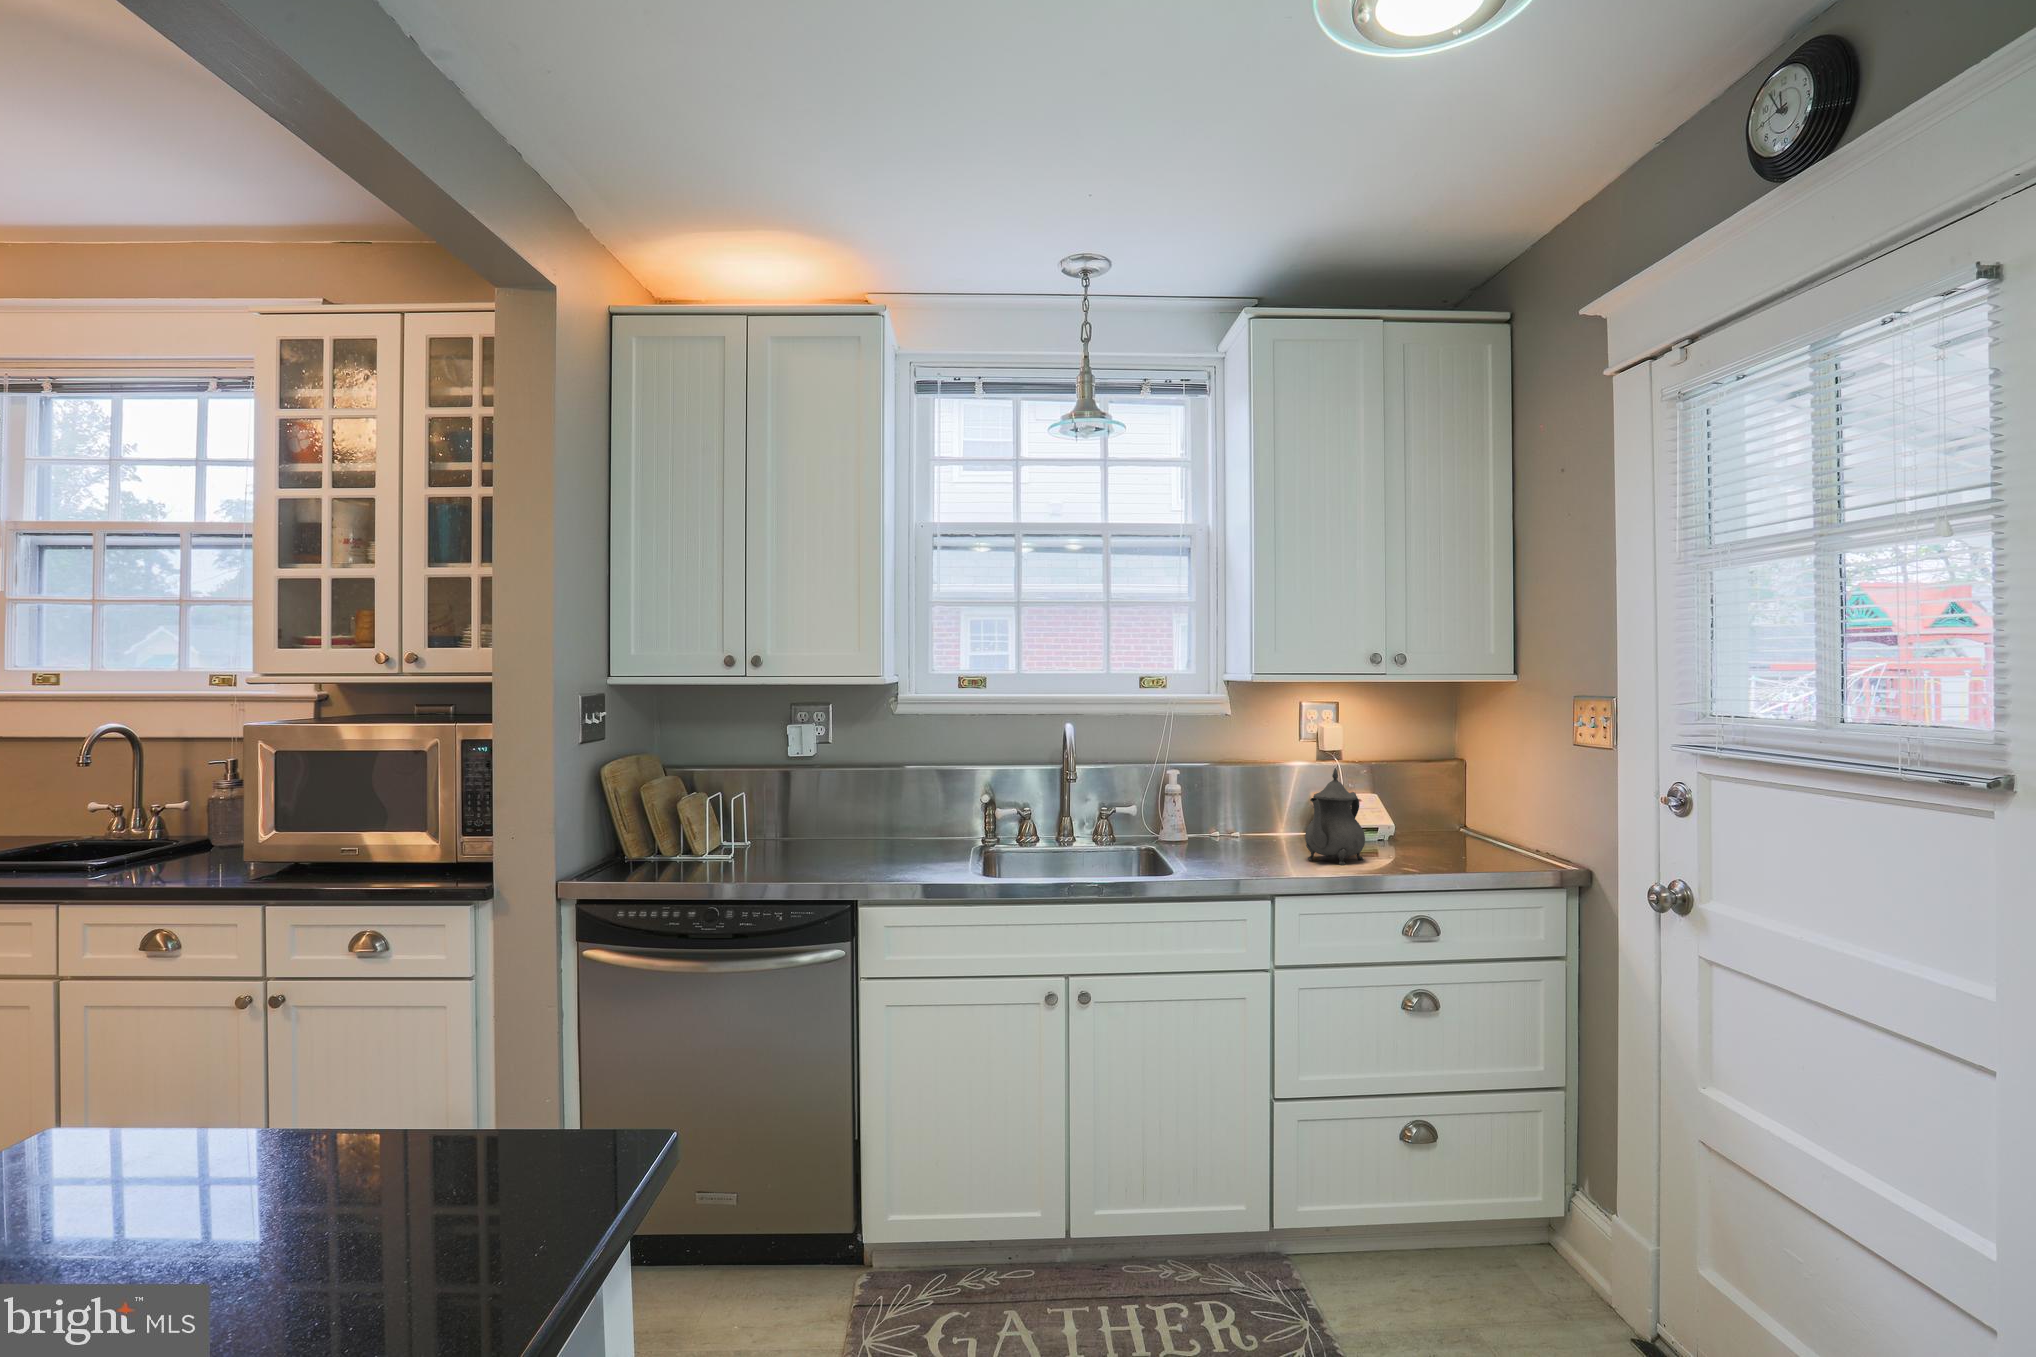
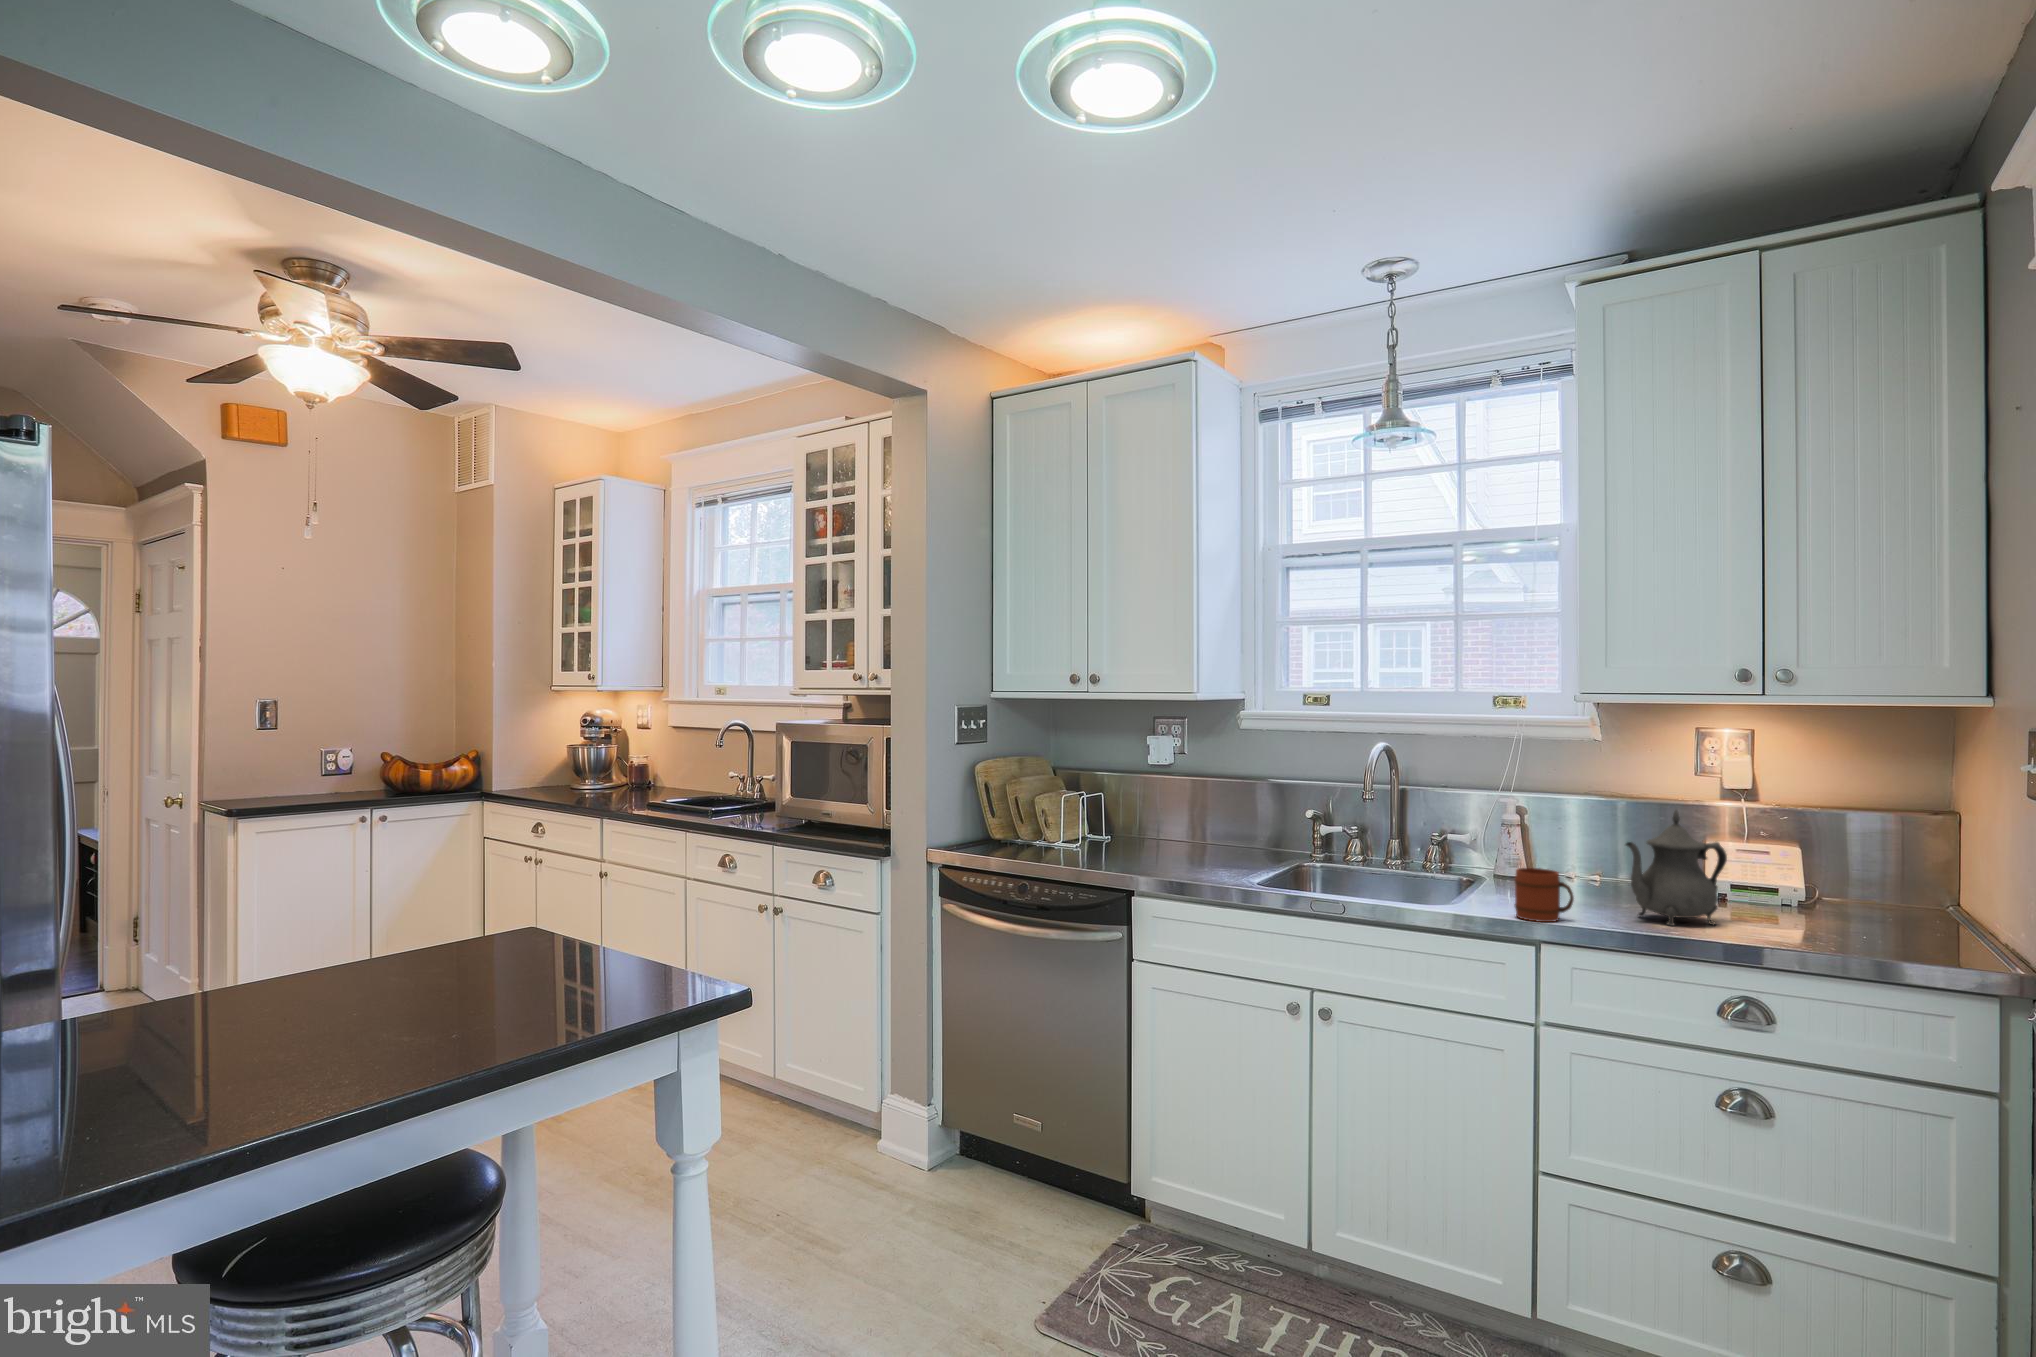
mug: none [1236,828,1281,875] -> present [1515,868,1574,922]

